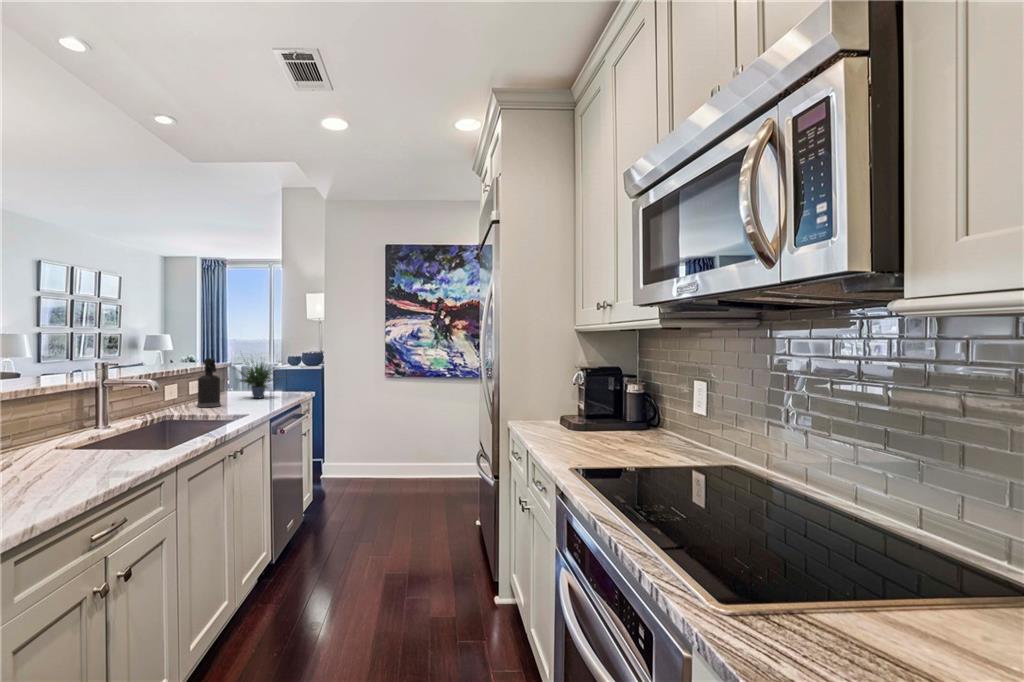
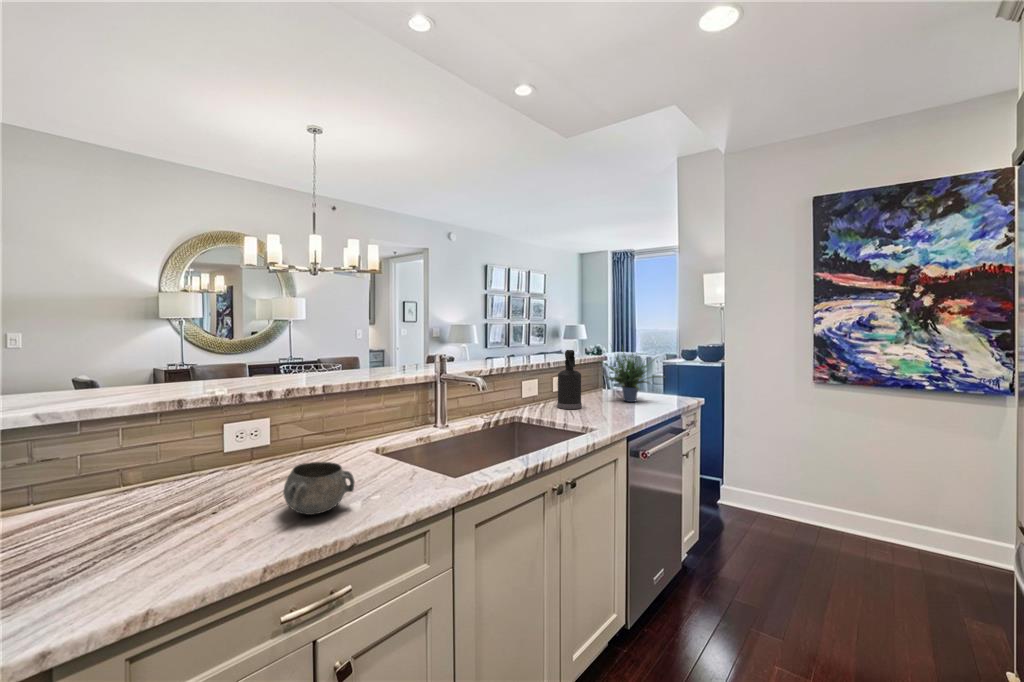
decorative bowl: none [54,442,113,475] -> present [283,462,355,515]

